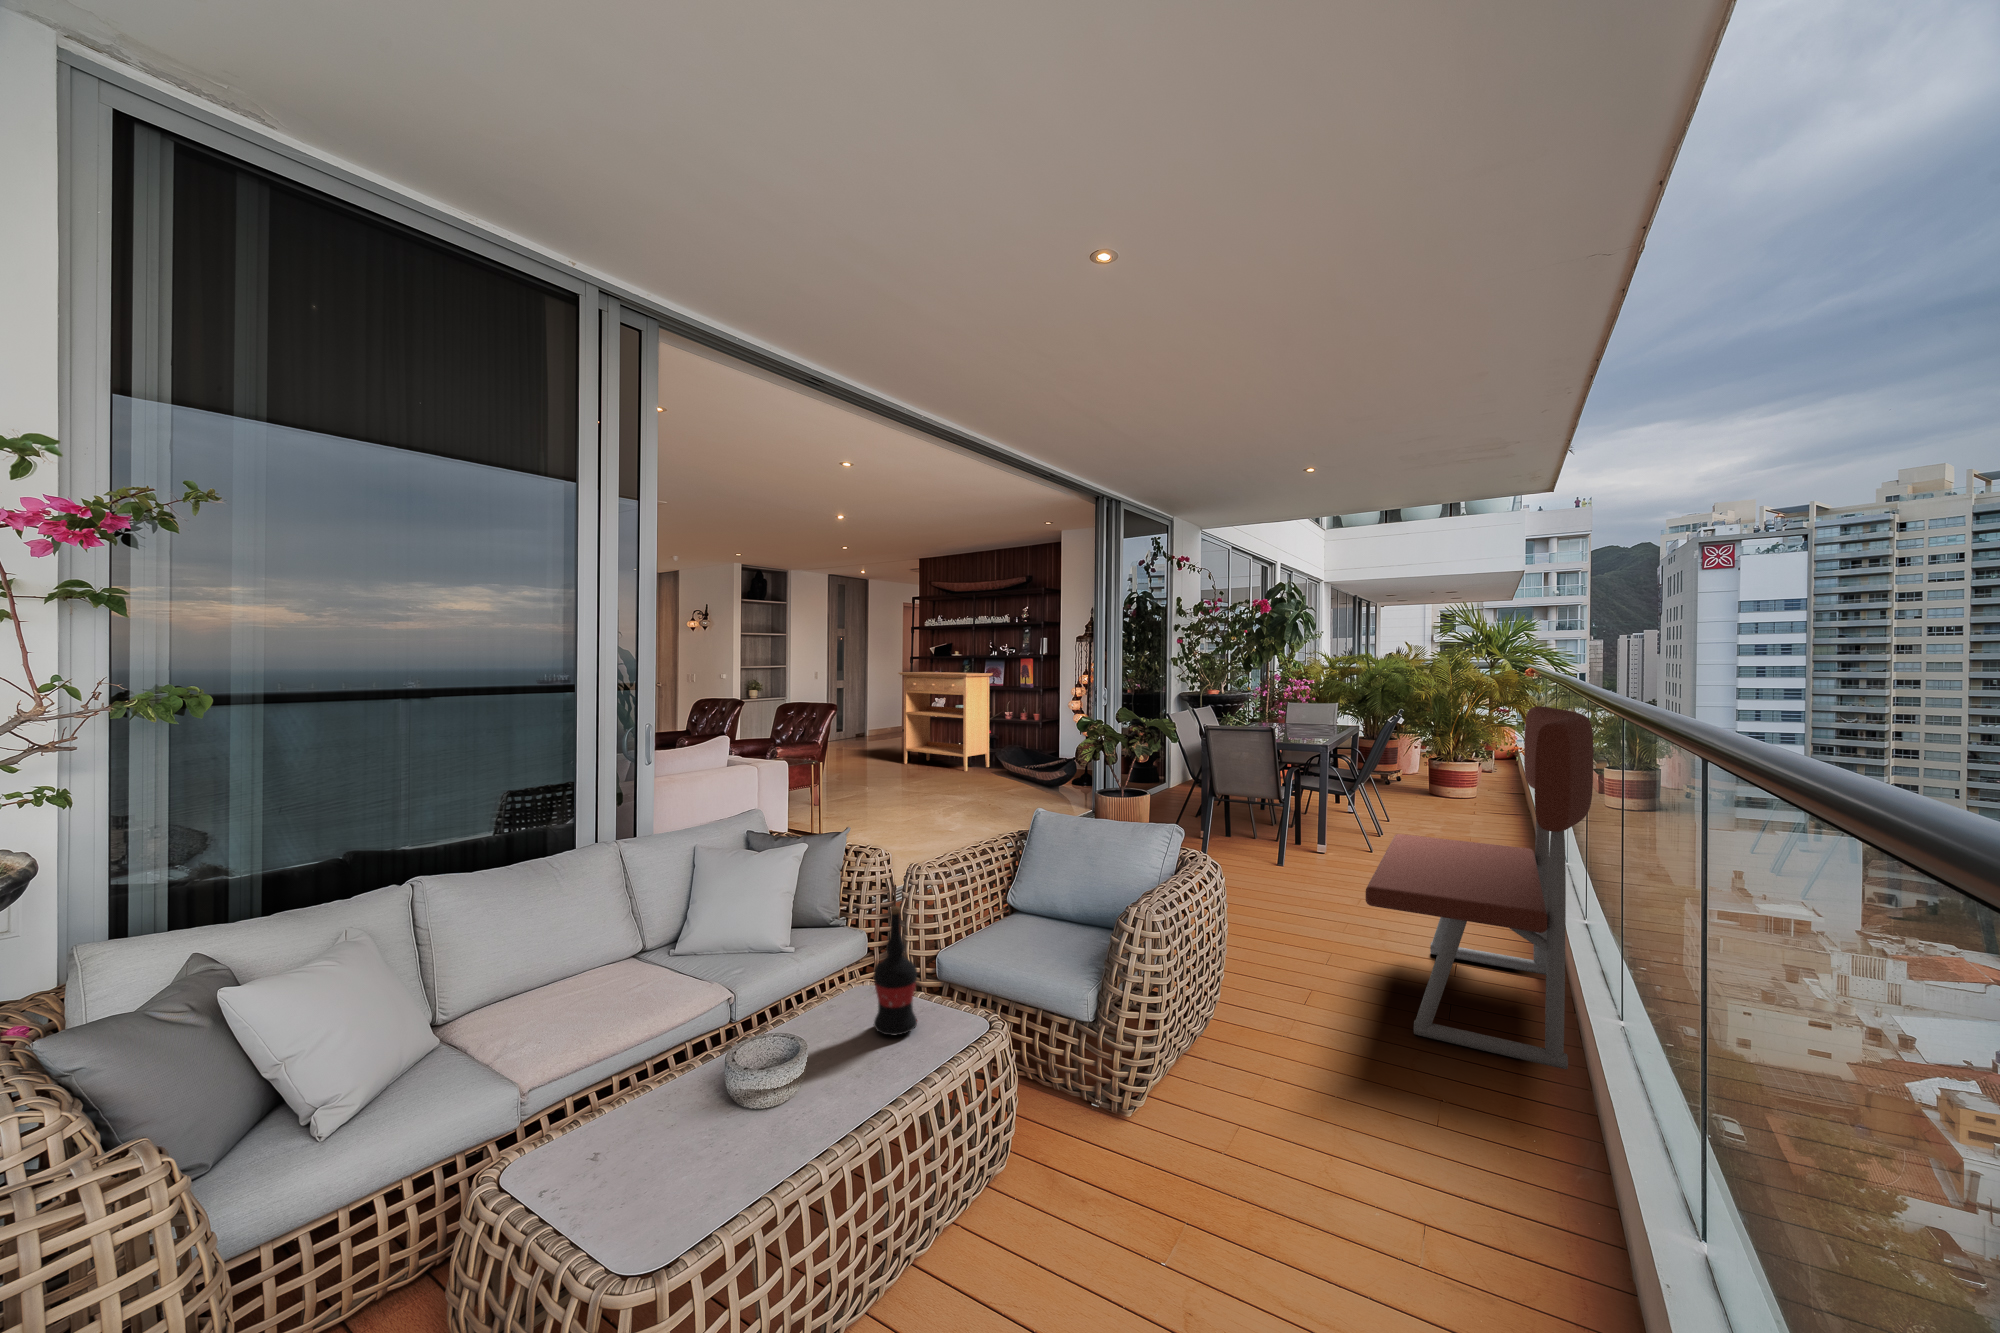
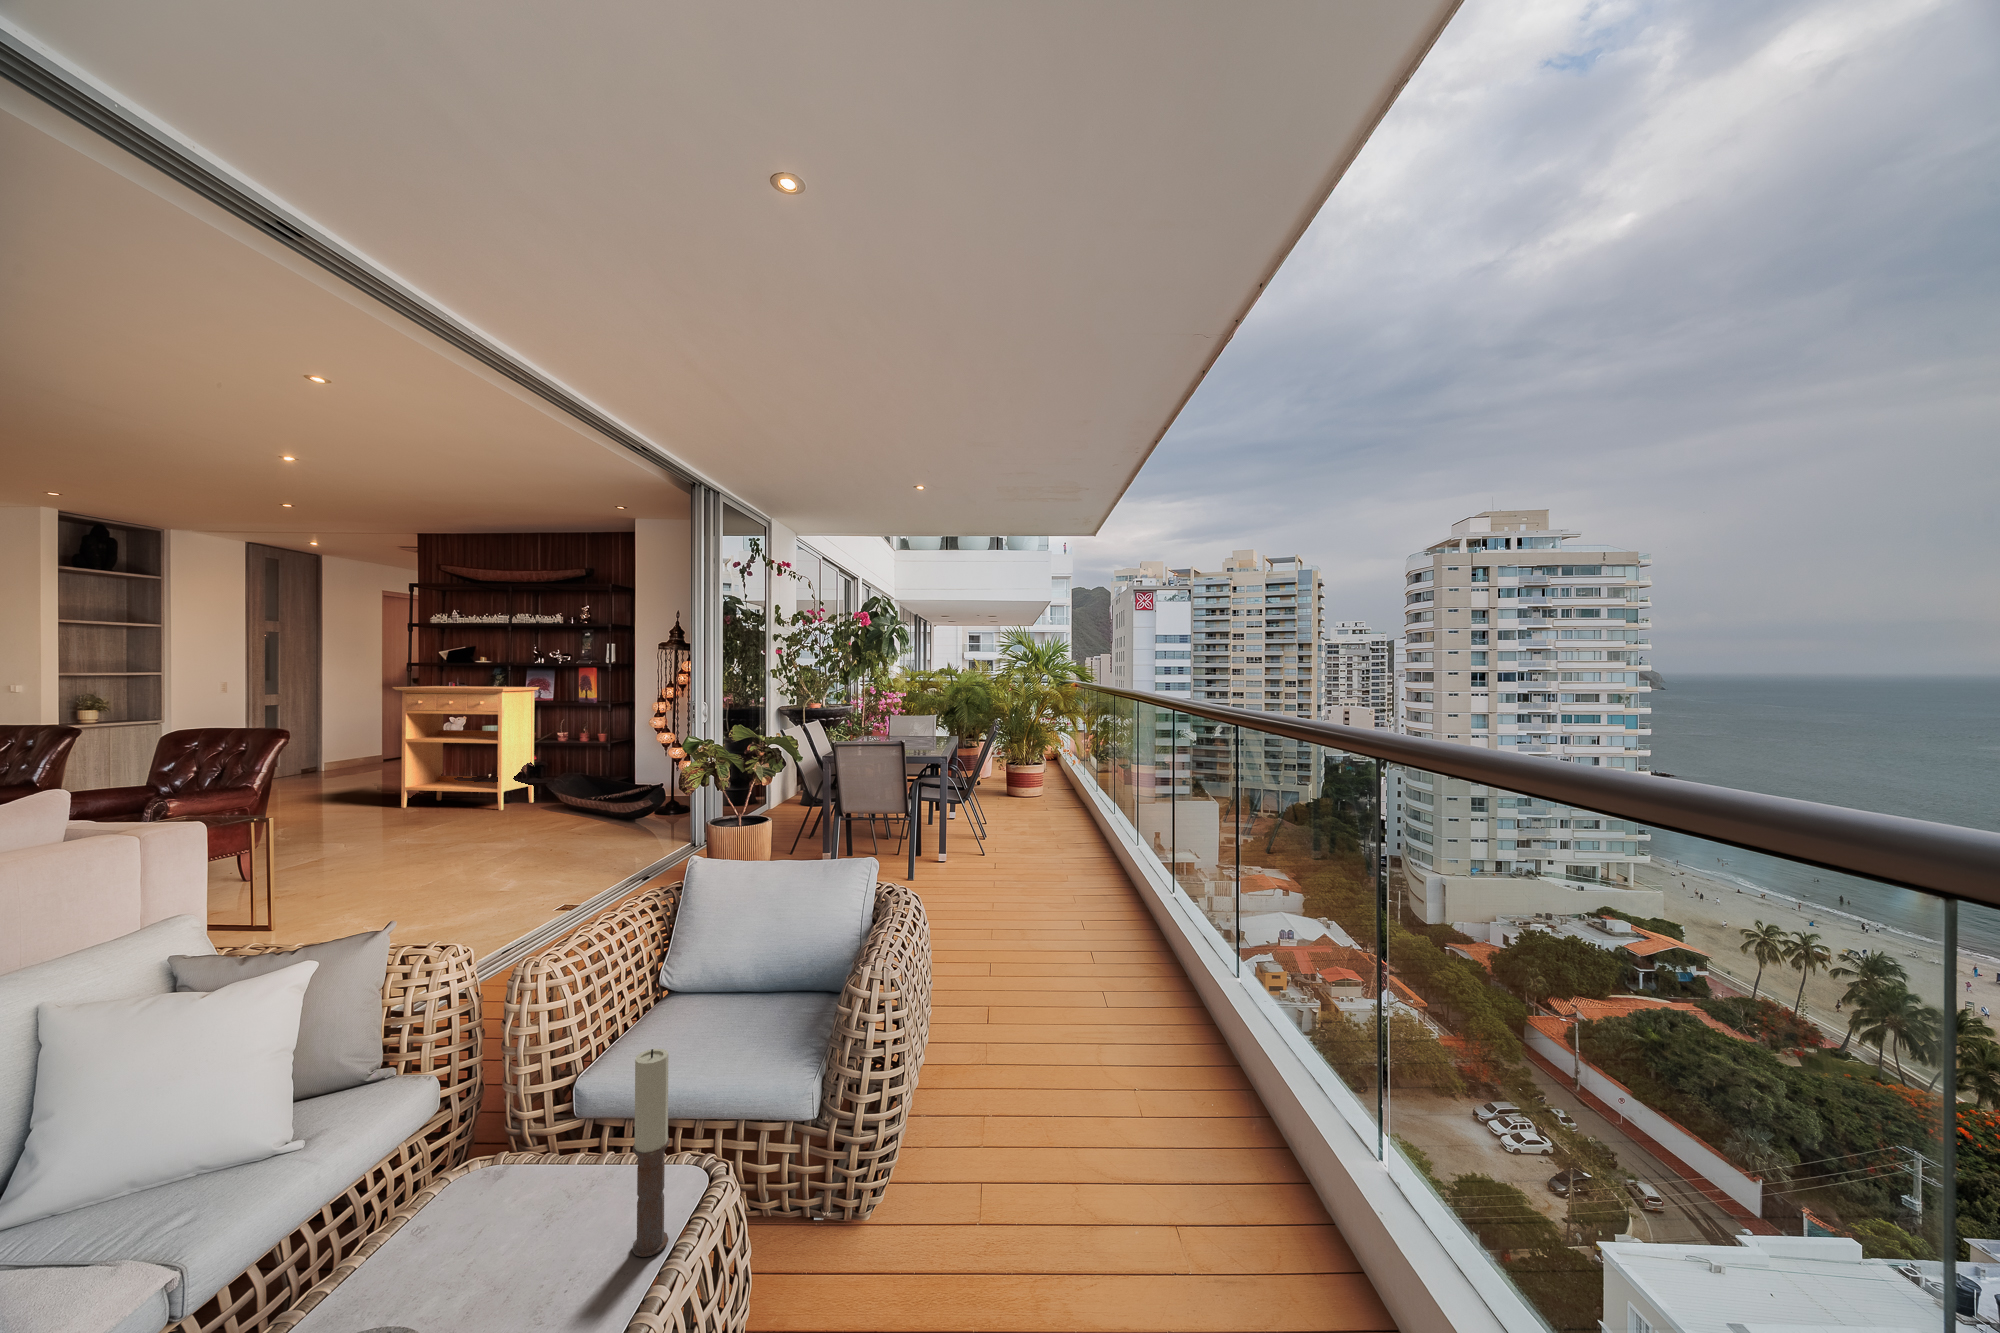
bench: present [1365,706,1593,1069] -> none [1036,709,1213,1030]
wine bottle: present [874,906,917,1035] -> none [520,1041,599,1254]
candle: none [930,920,951,1054] -> present [632,1049,670,1257]

